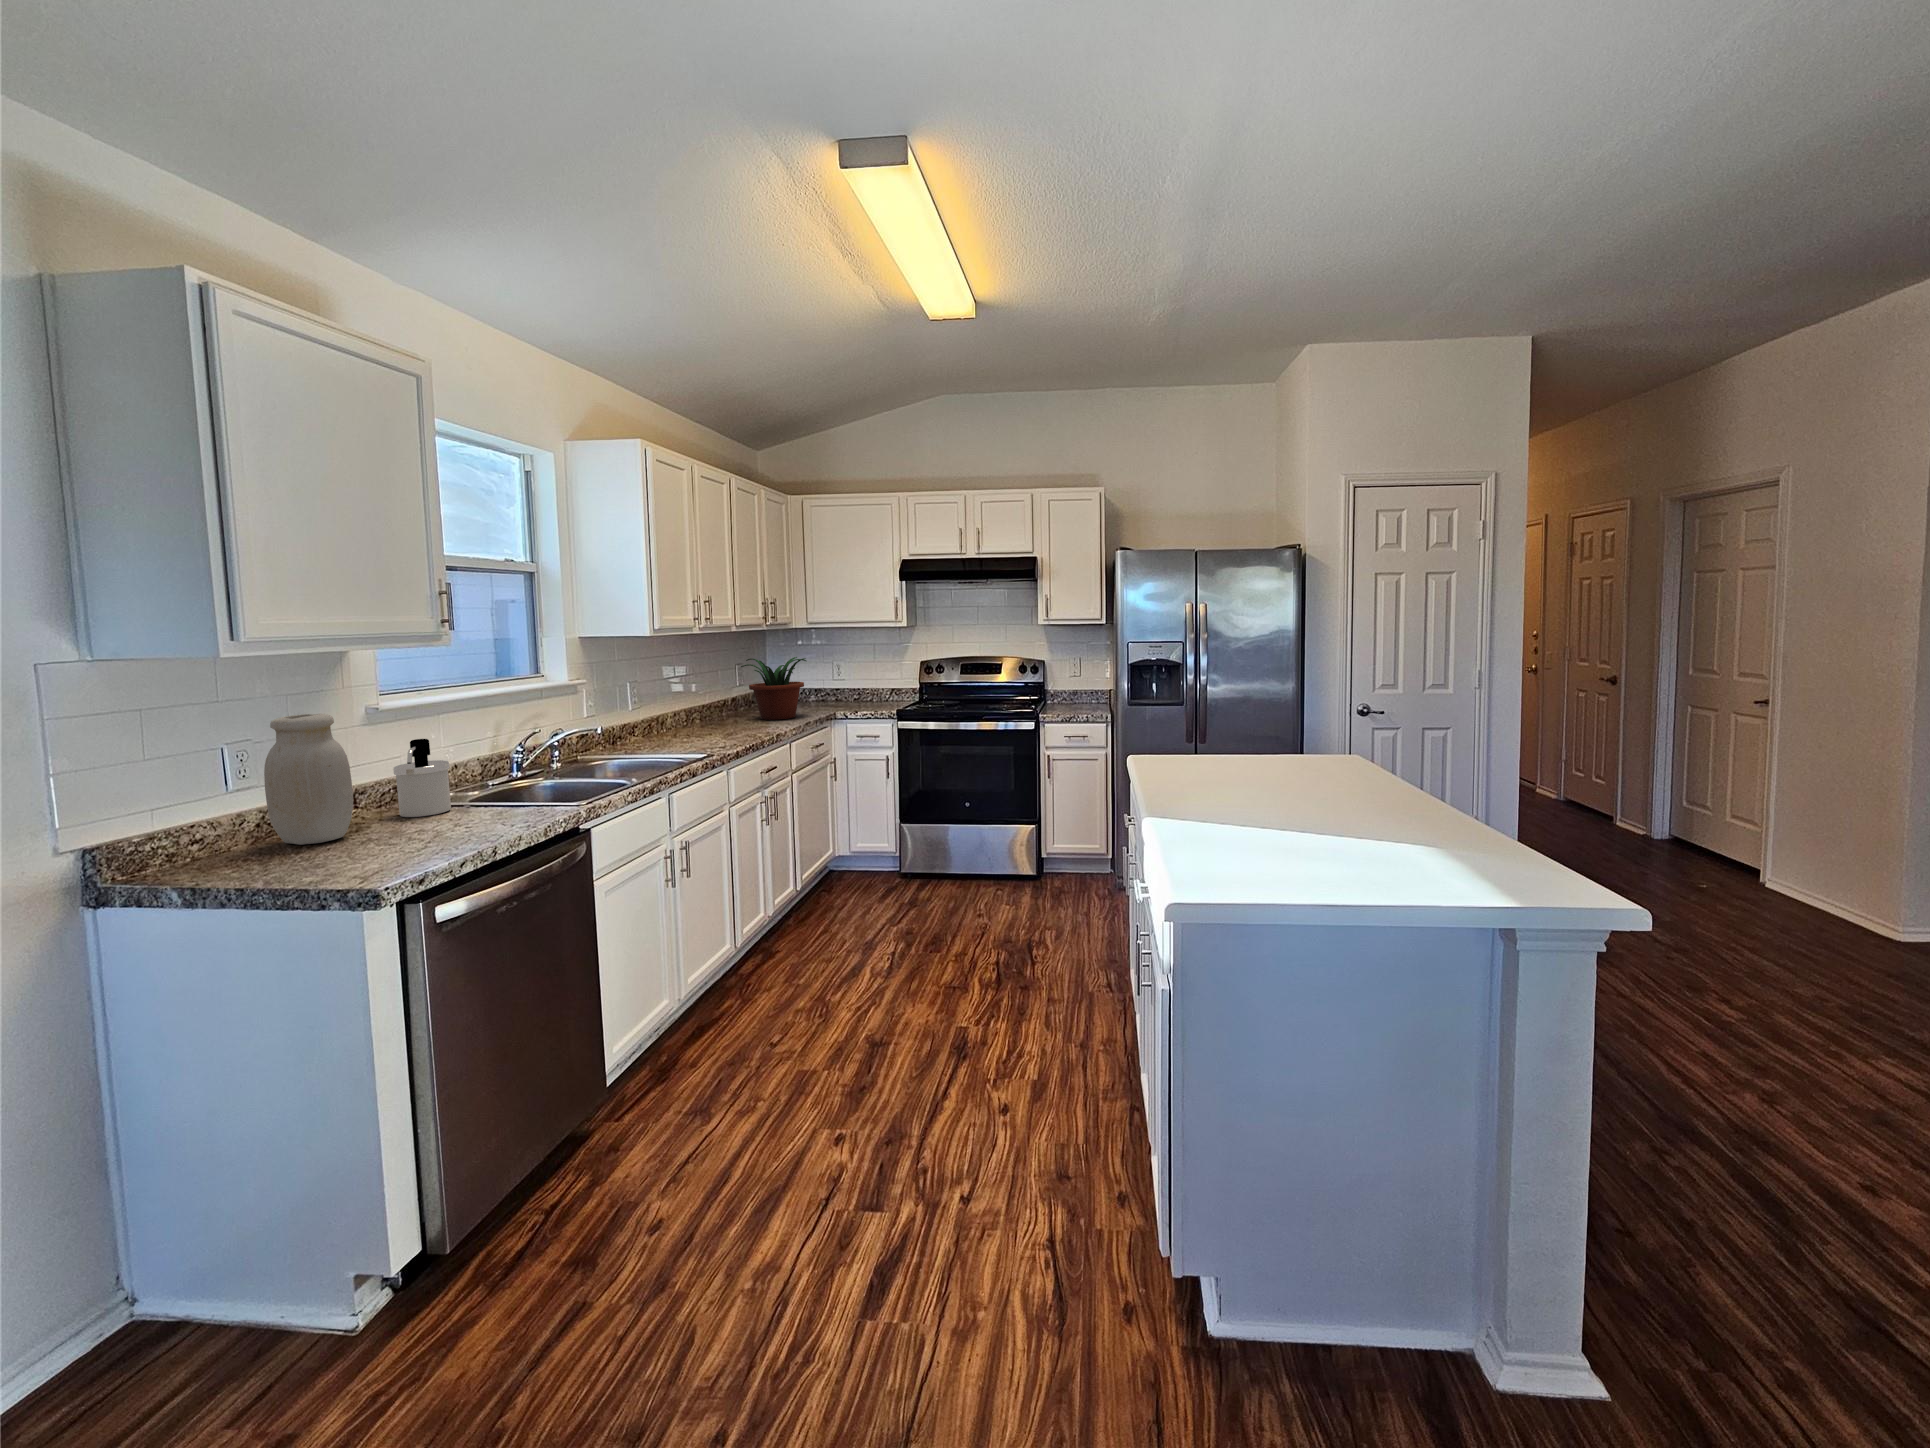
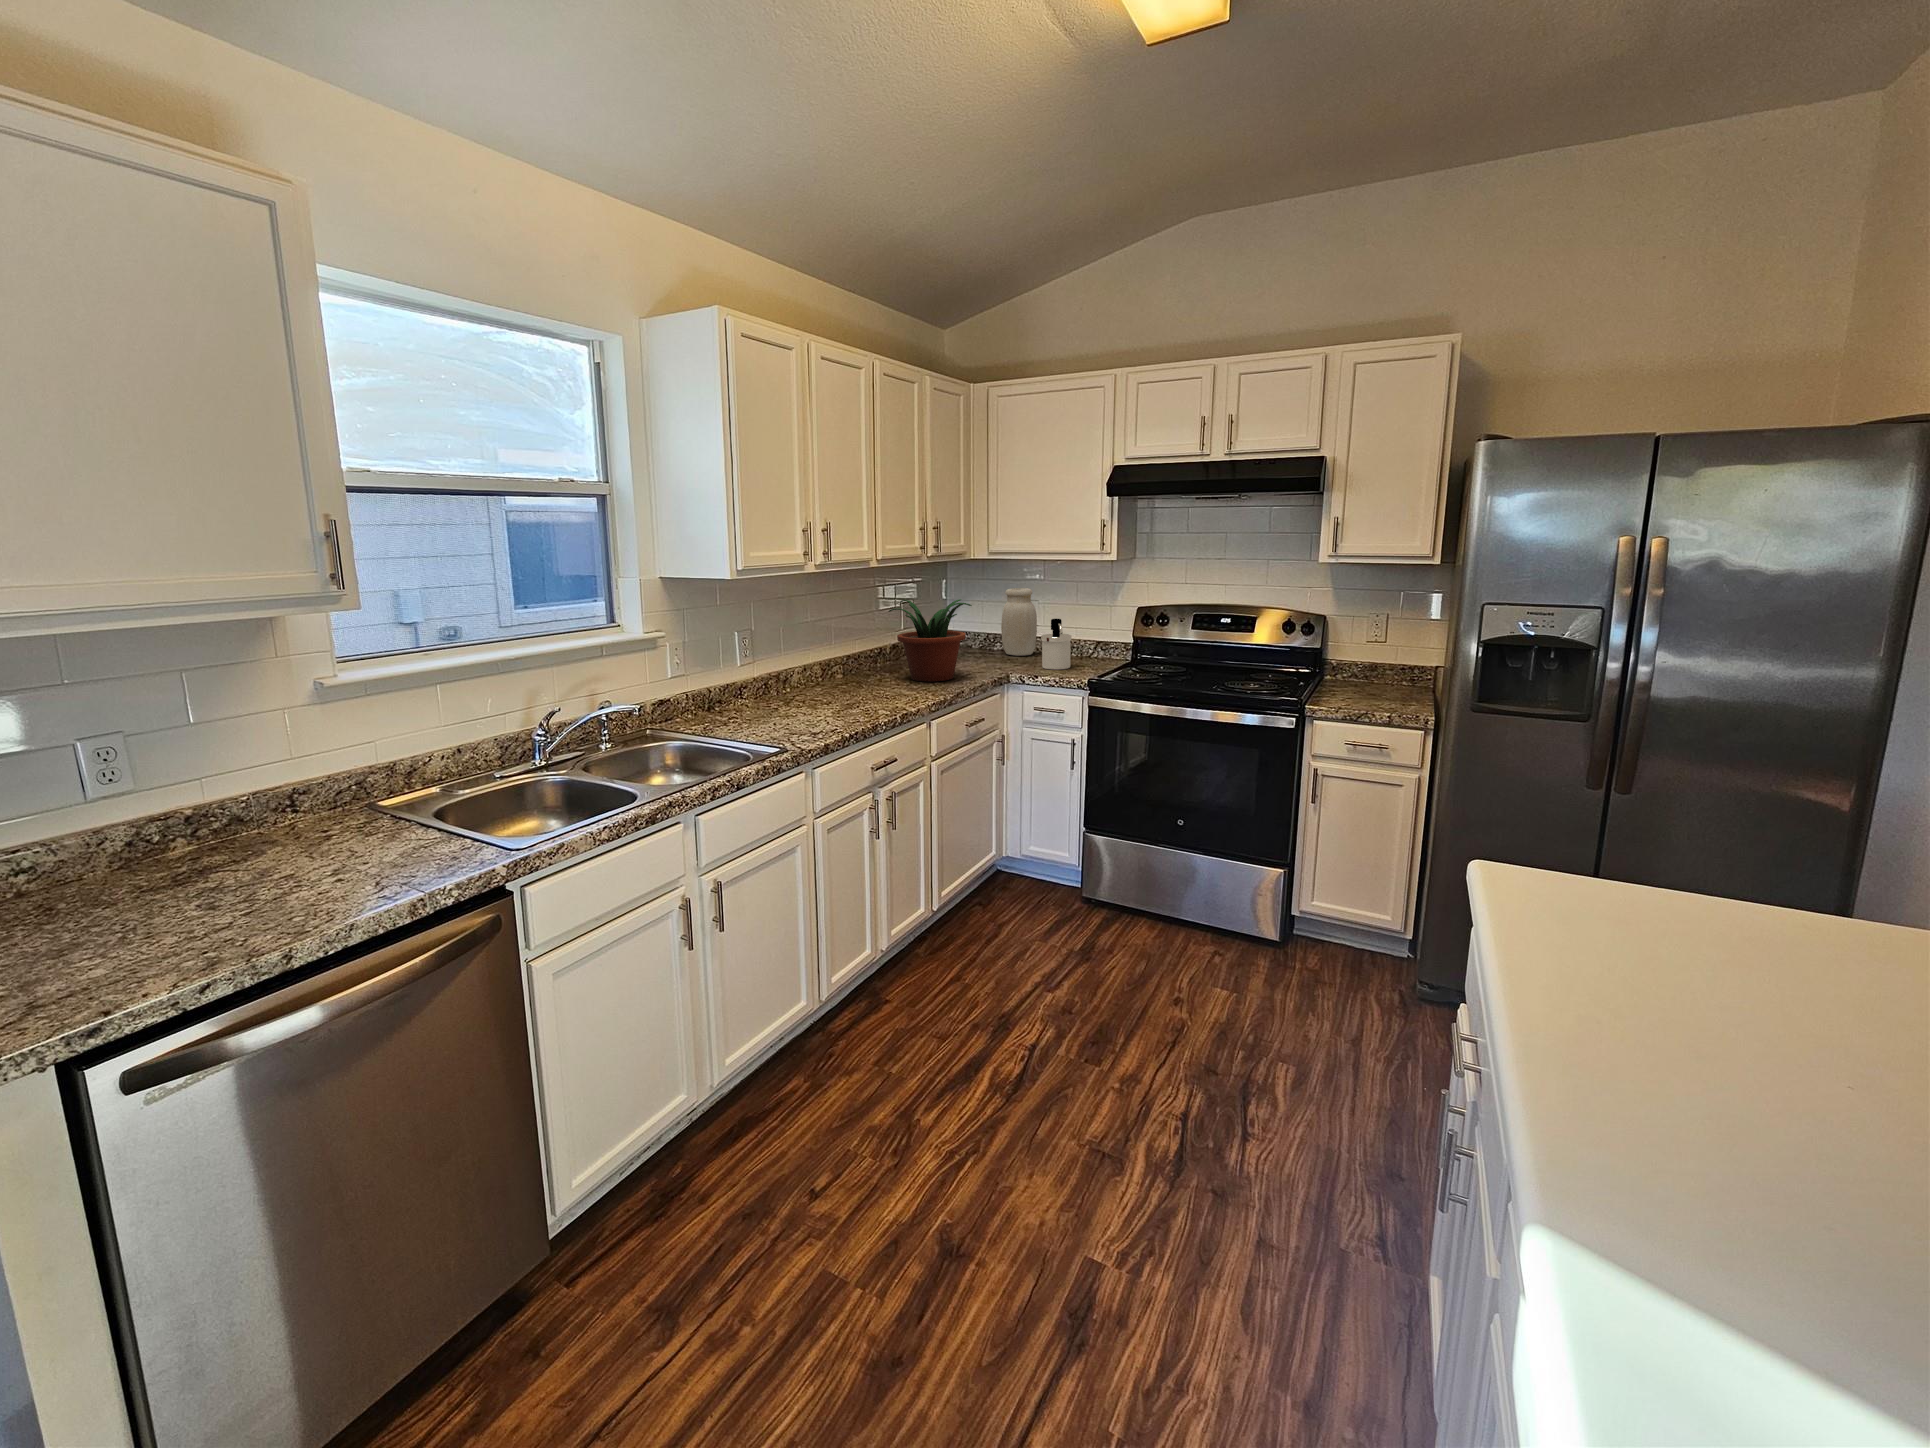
jar: present [264,714,353,845] -> present [1001,588,1037,656]
soap dispenser: present [393,739,451,817] -> present [1041,619,1071,670]

